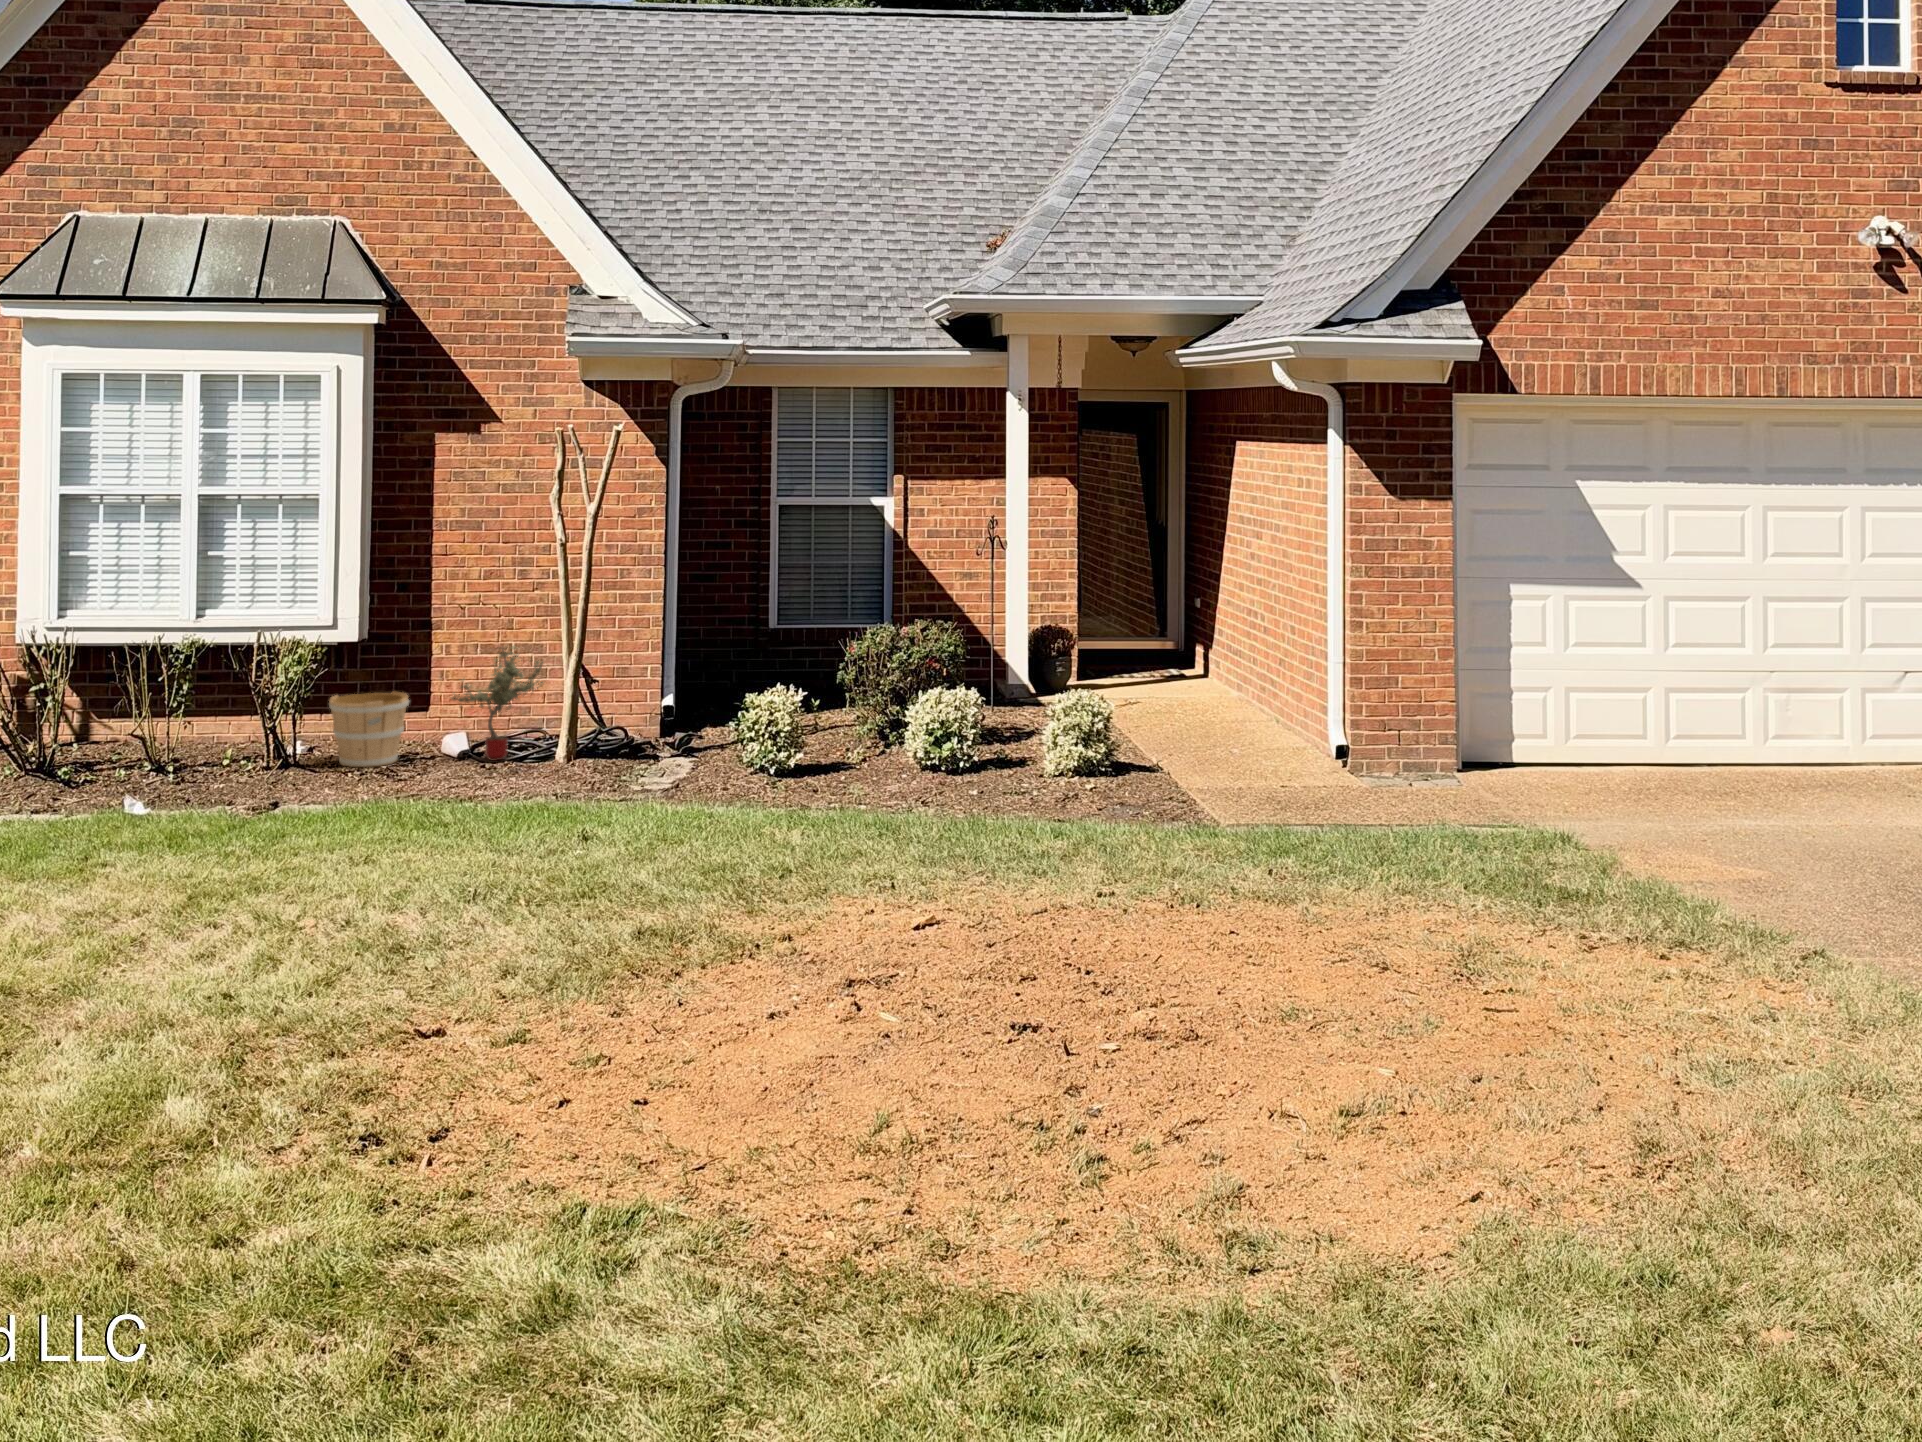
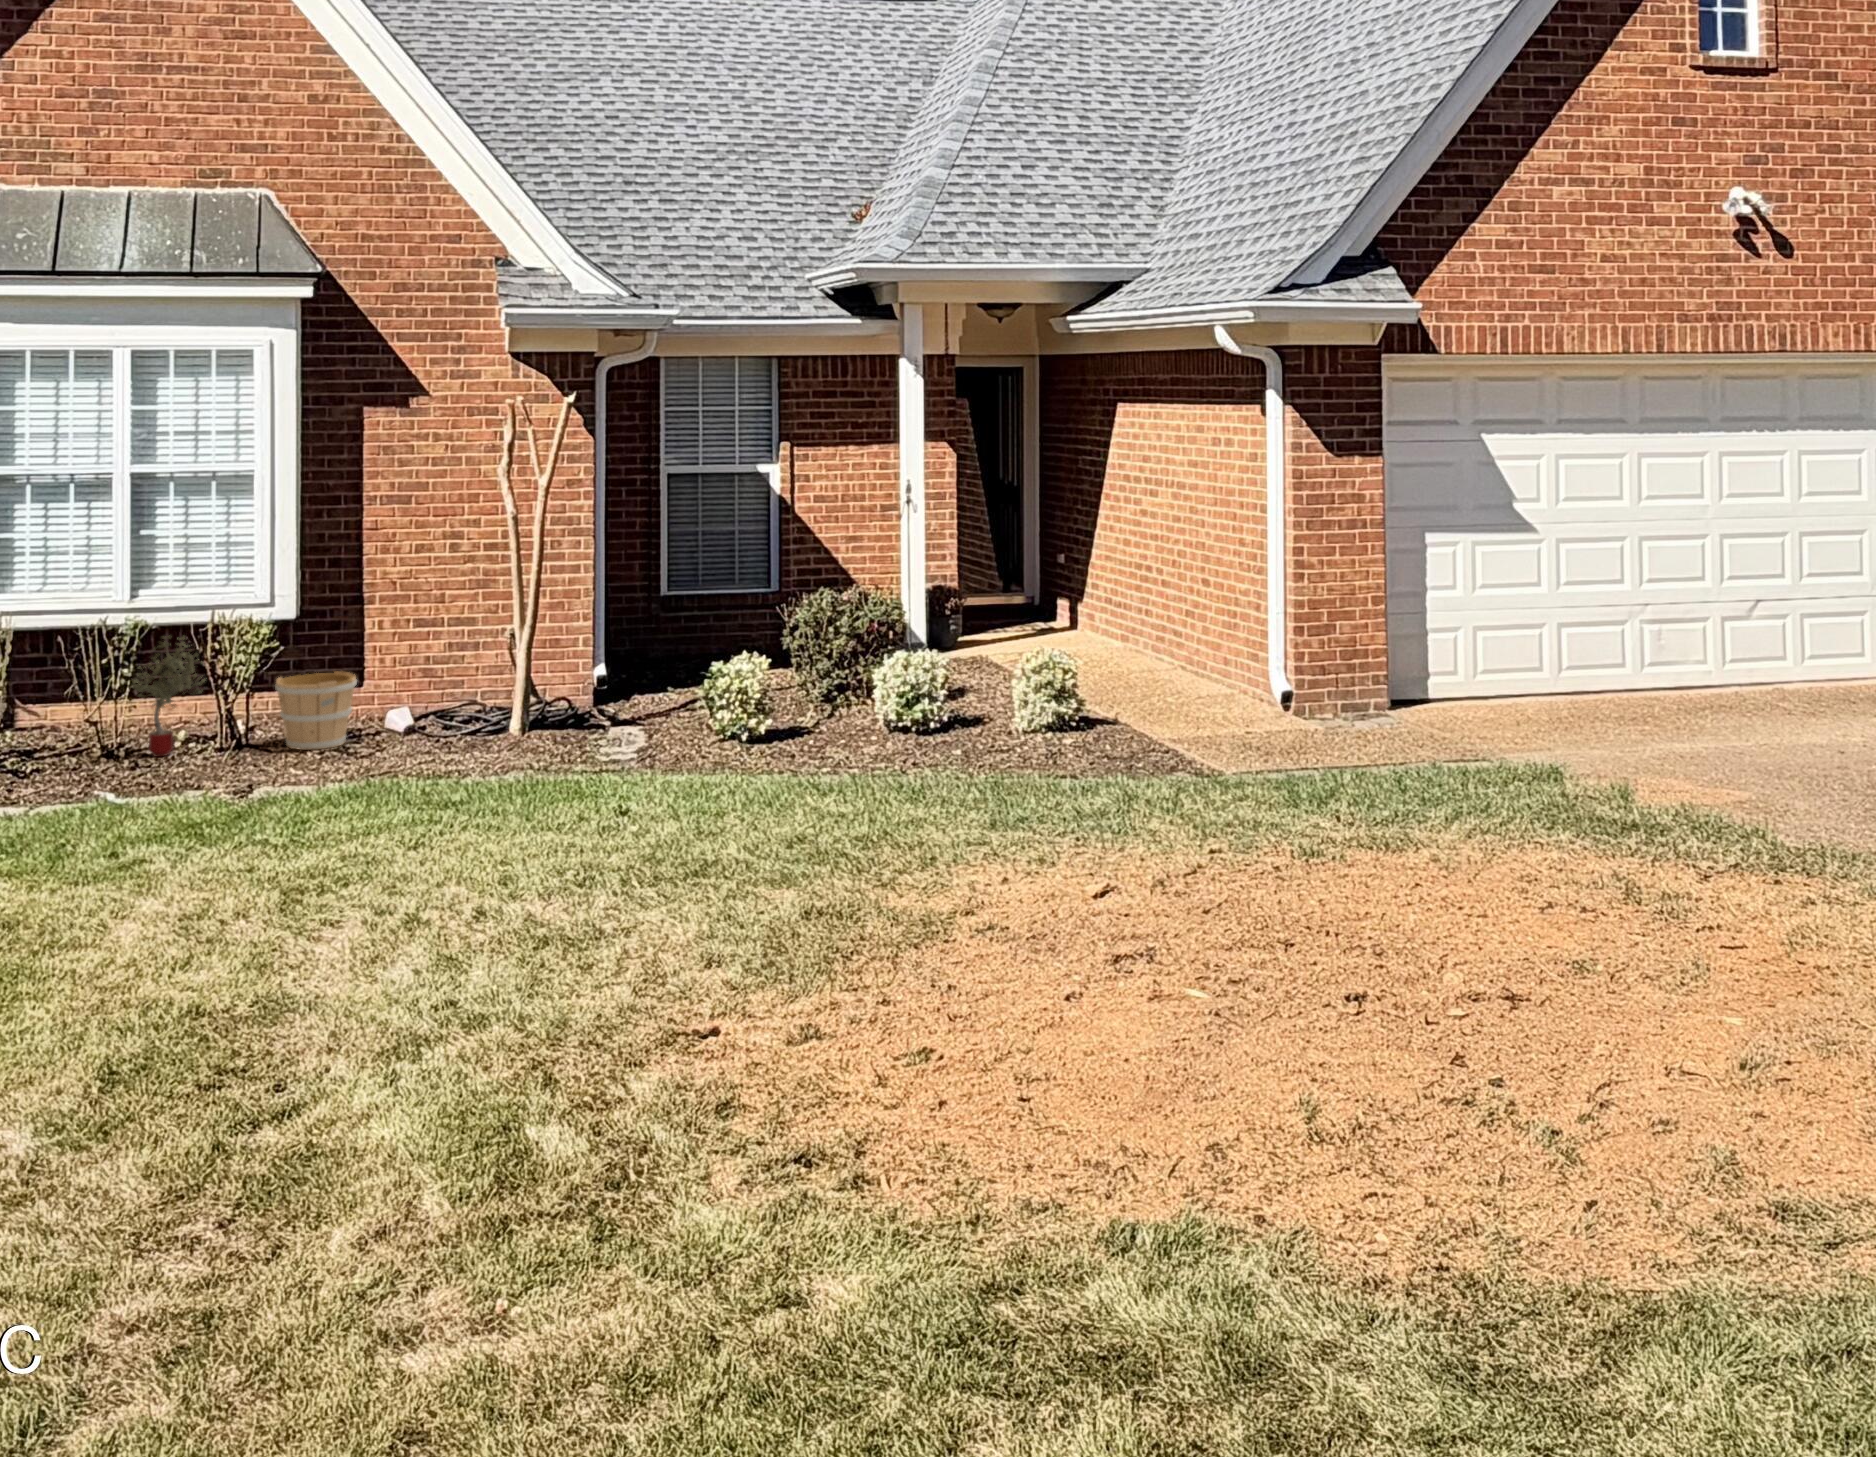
potted tree: present [451,646,543,761] -> present [132,636,205,757]

